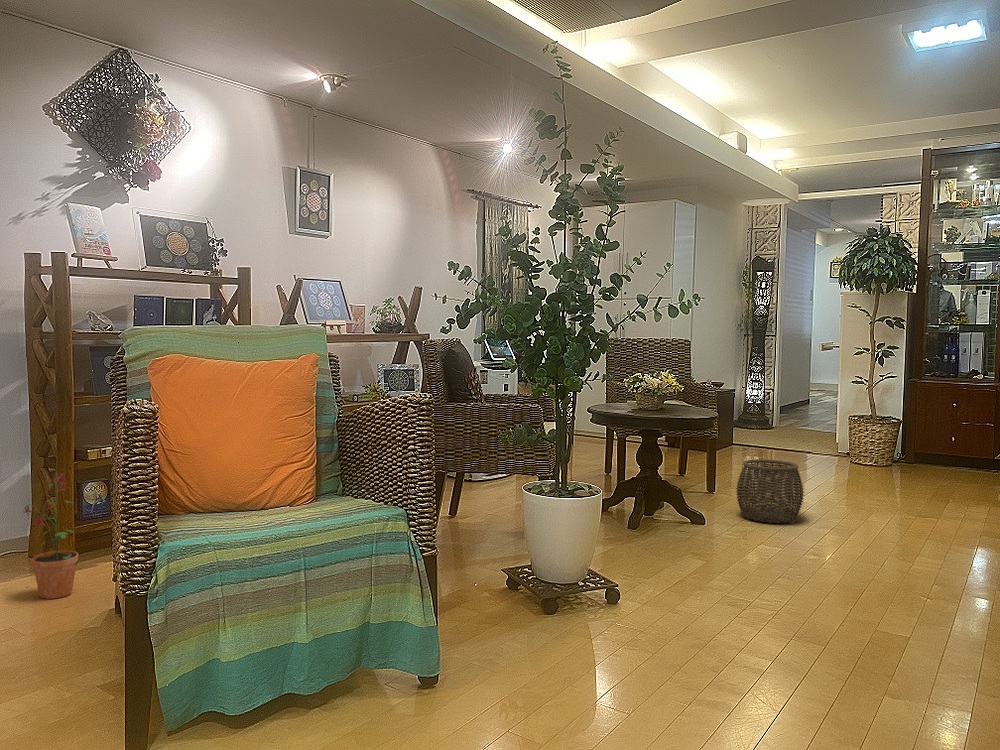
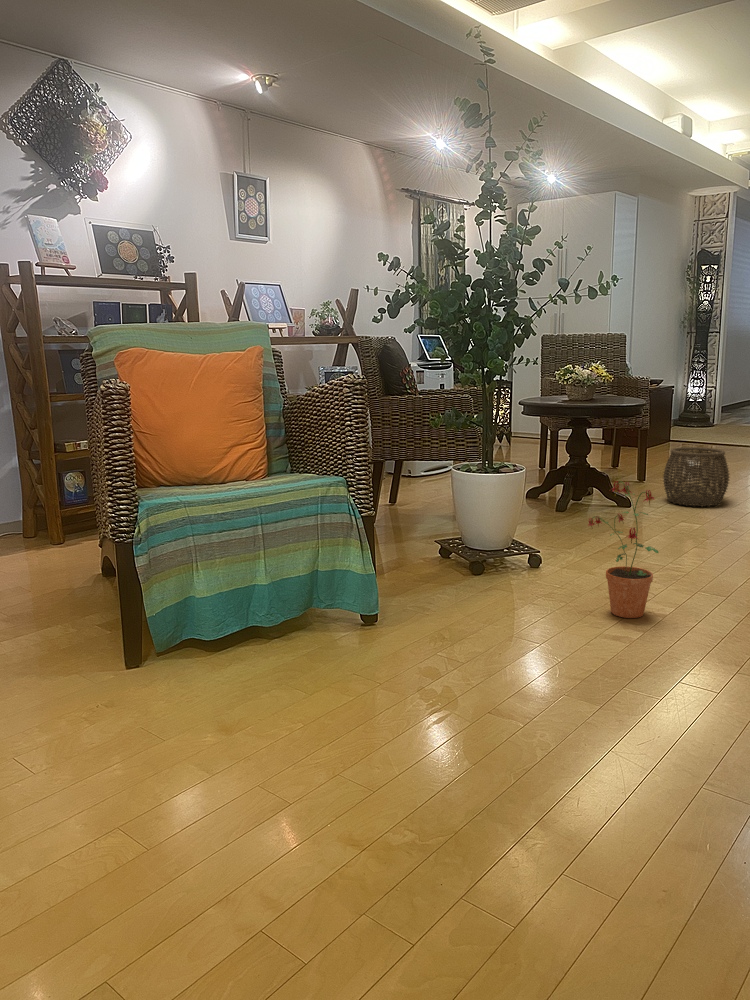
potted plant: present [25,473,78,599] -> present [588,481,659,618]

